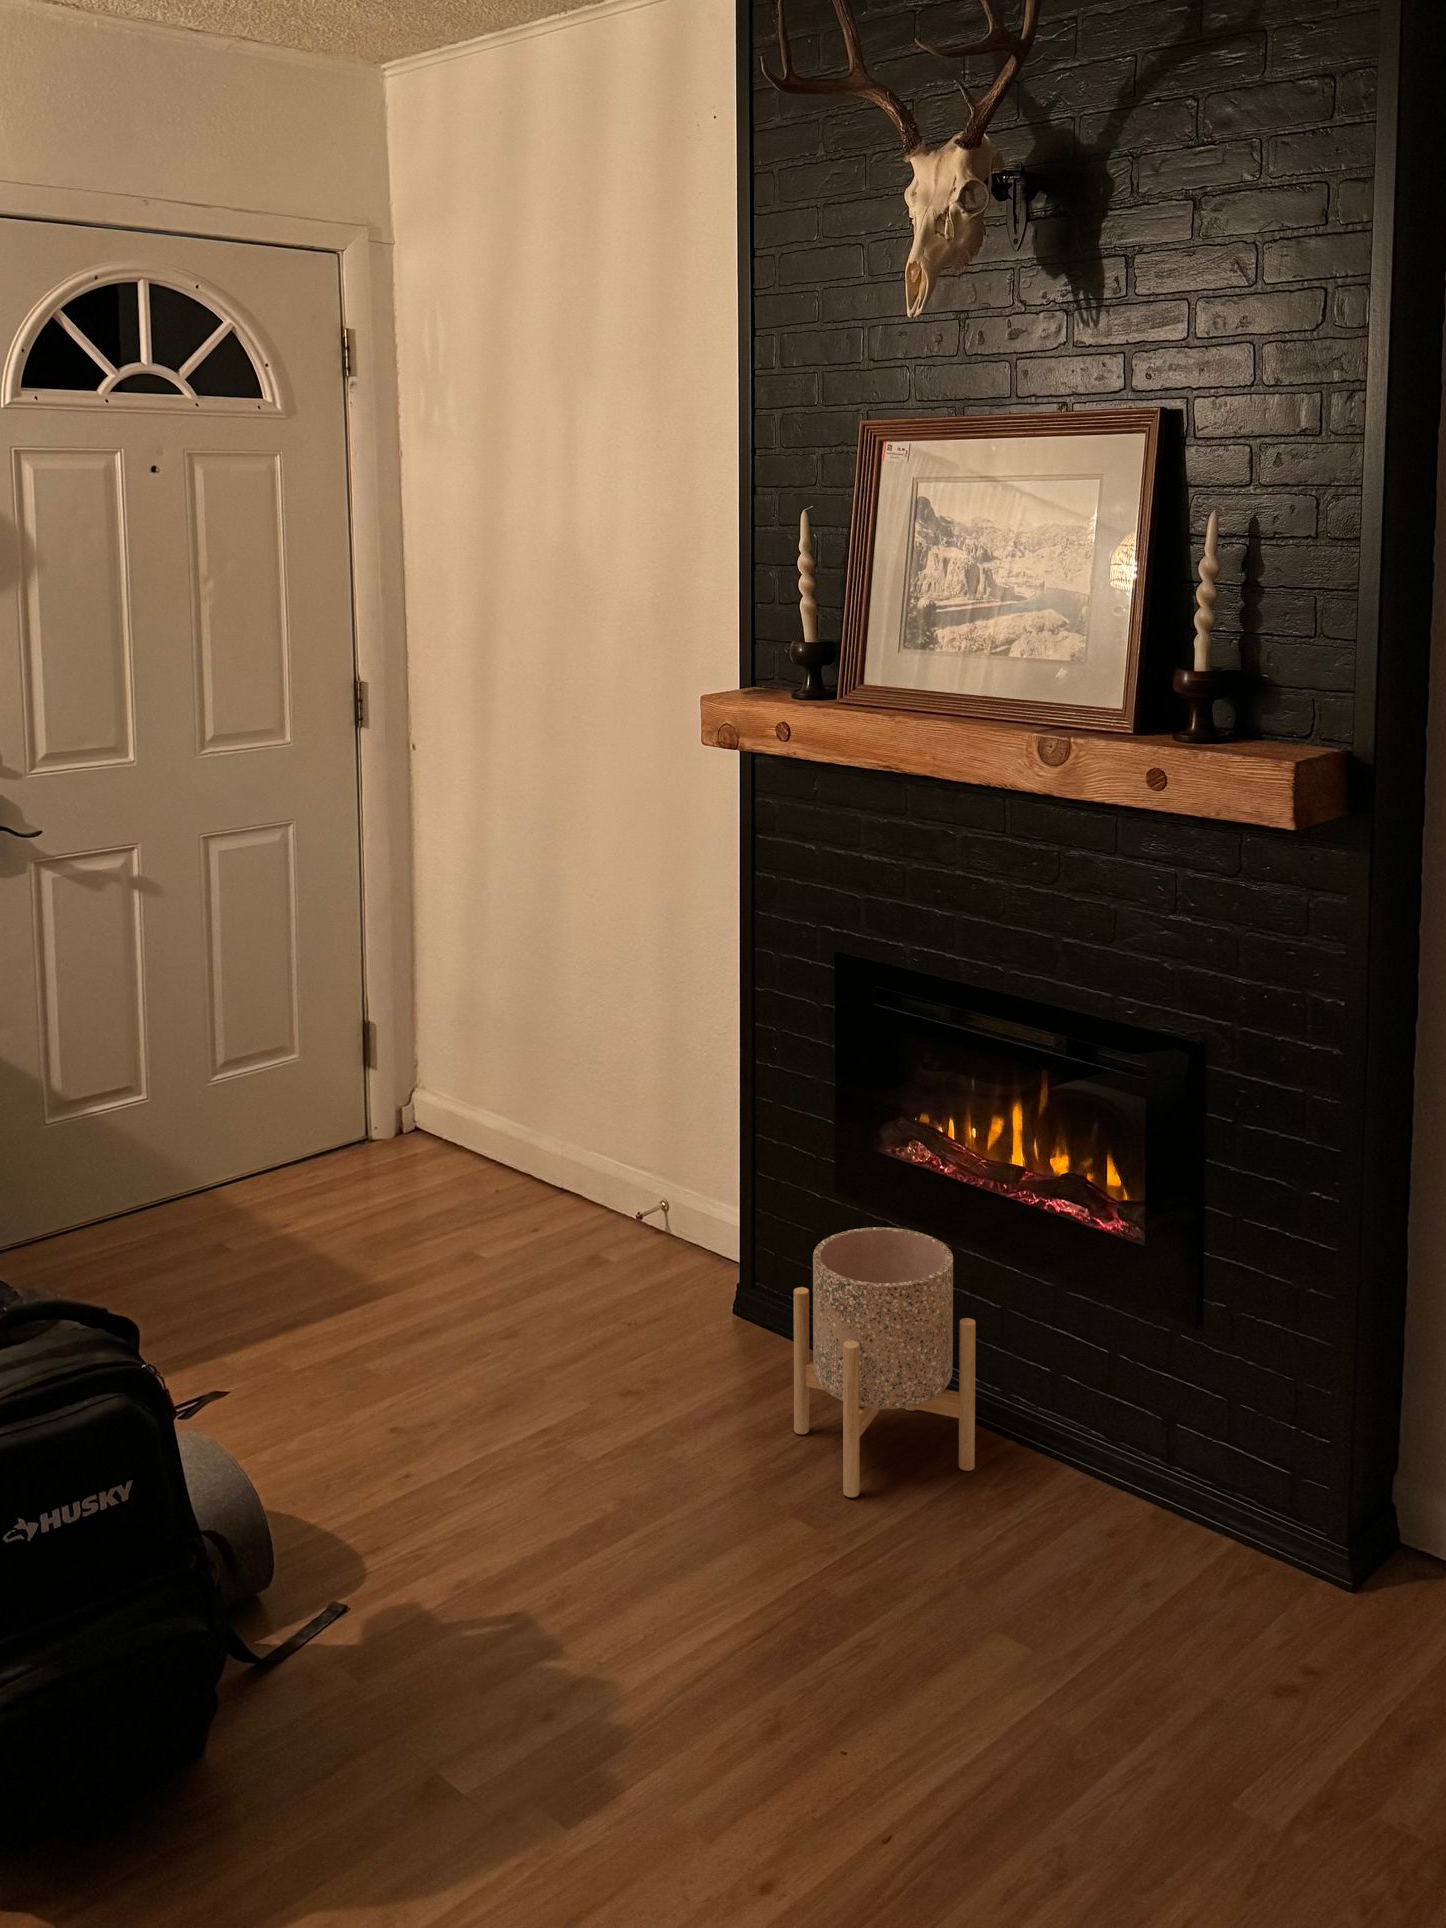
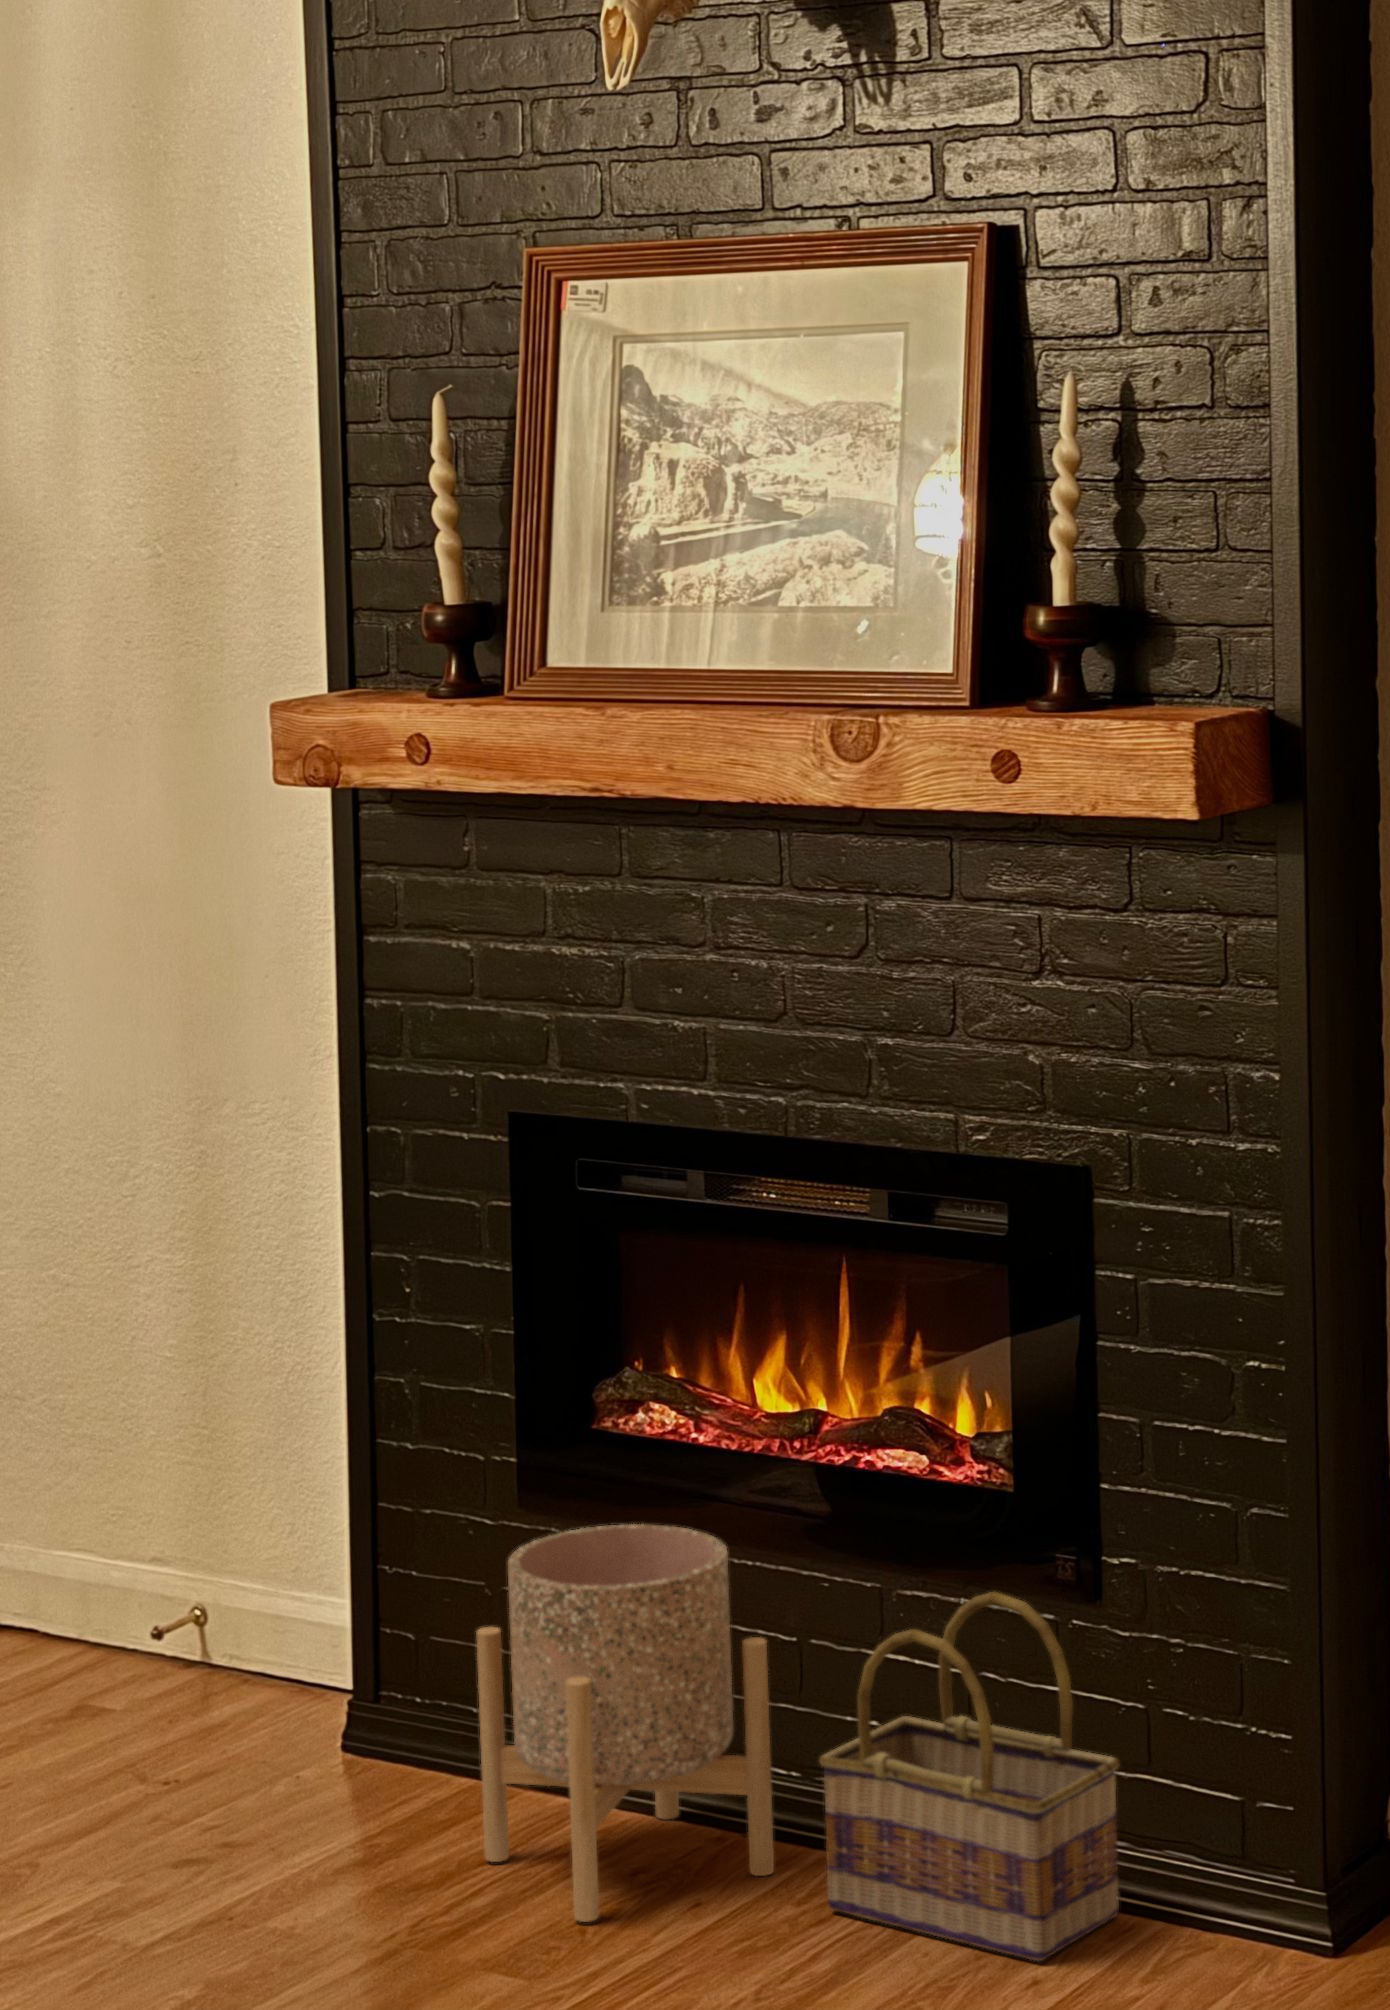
basket: none [1005,1314,1207,1581] -> present [819,1592,1119,1961]

